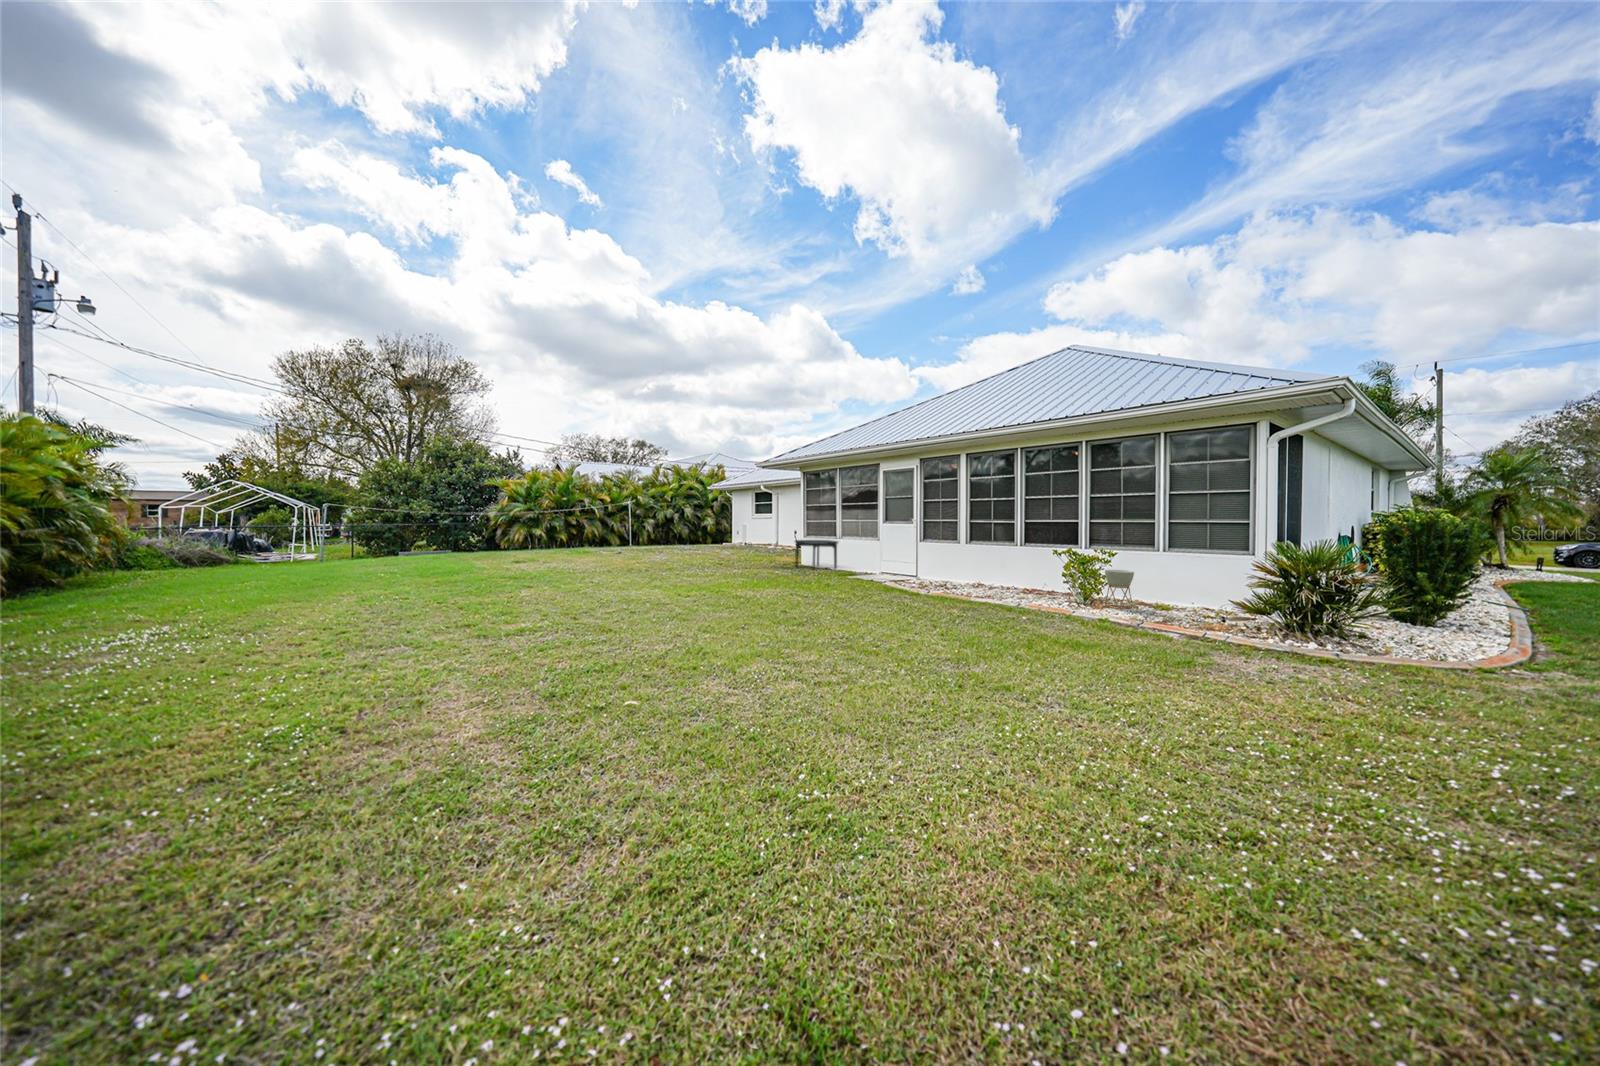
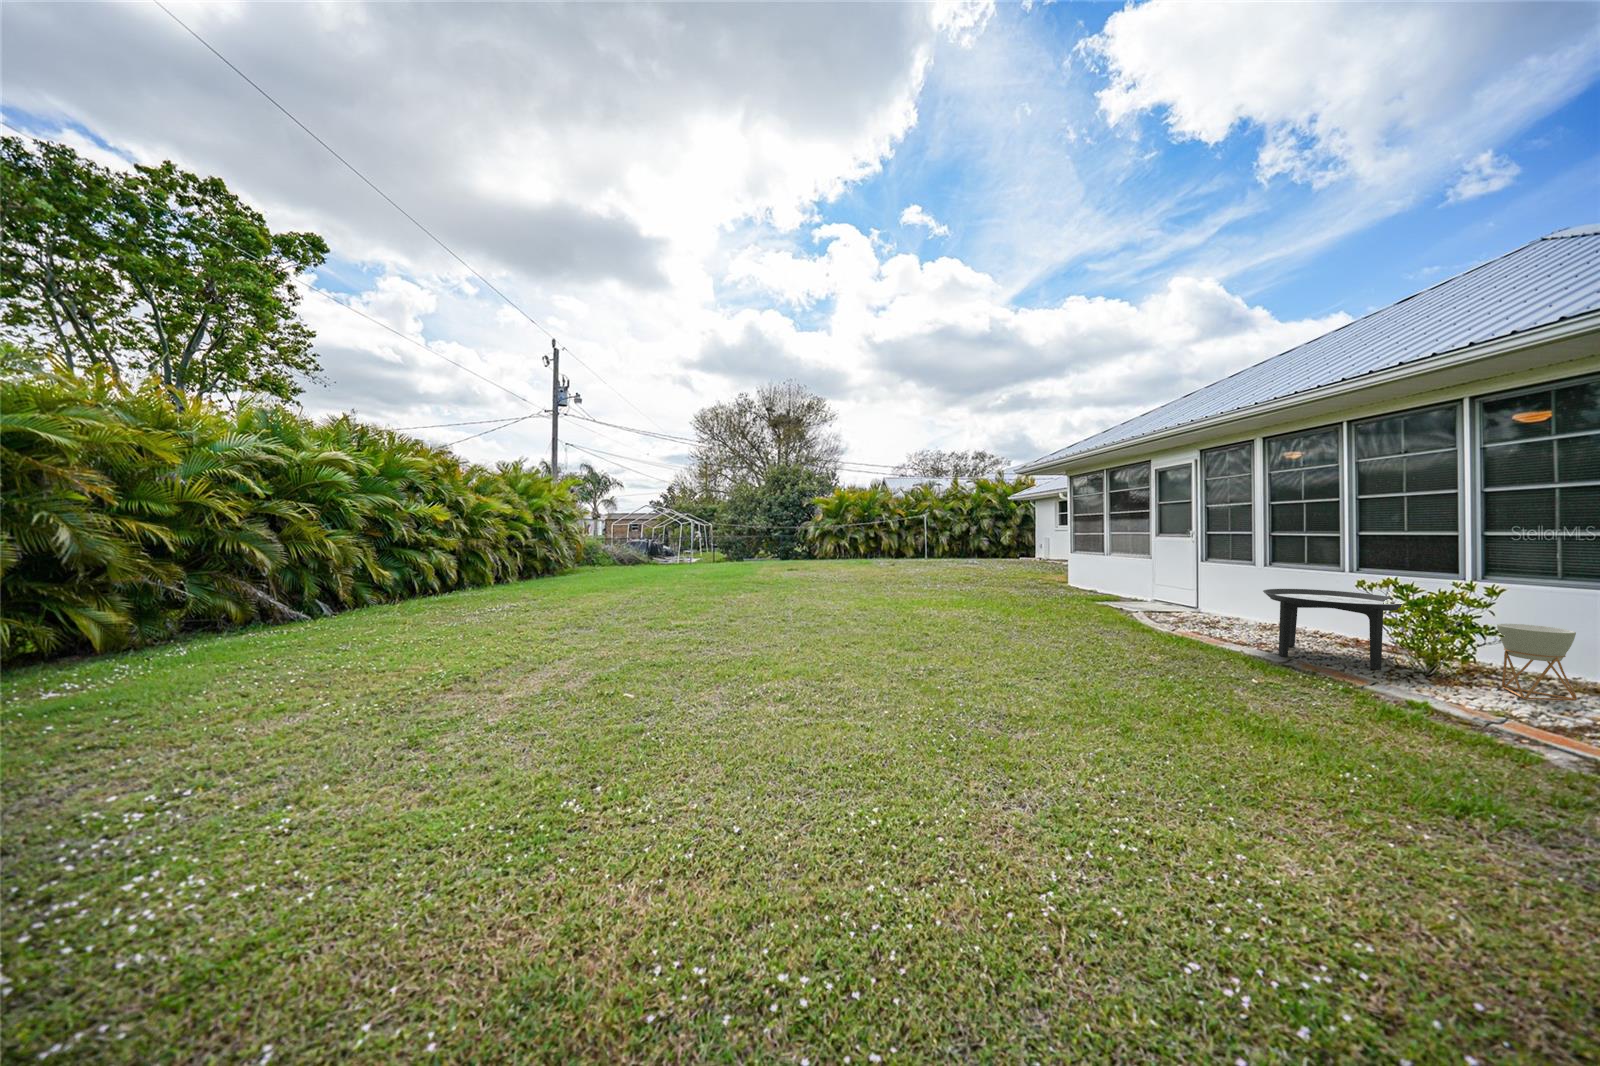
round table: present [795,540,838,569] -> present [1263,589,1402,670]

